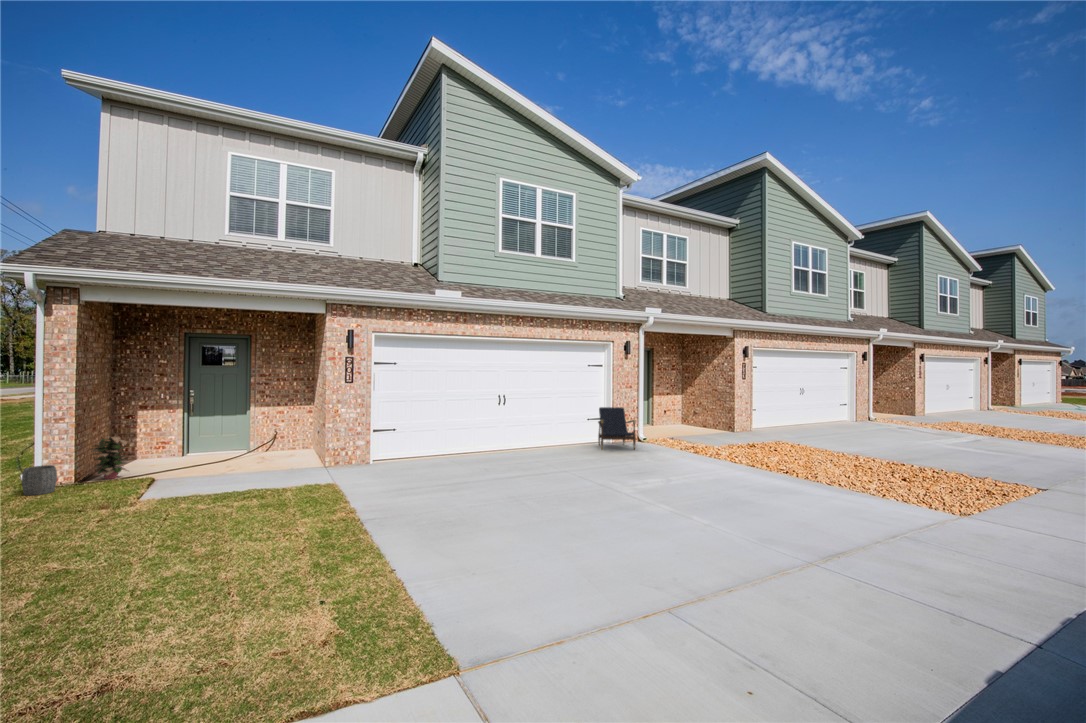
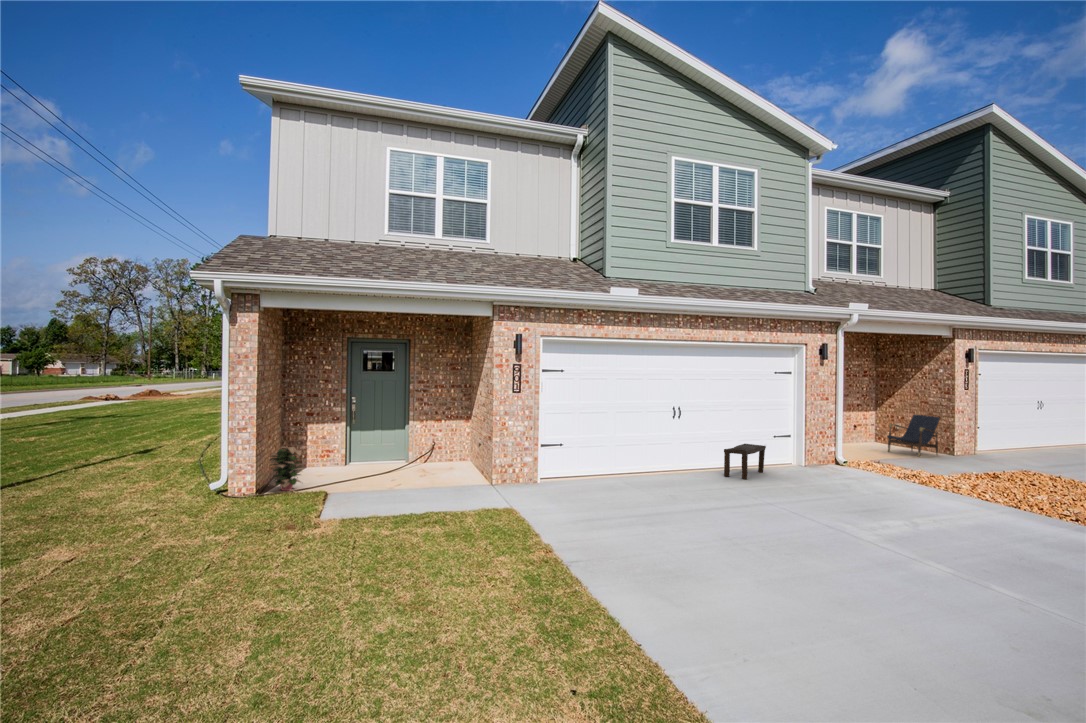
lounge chair: present [598,407,636,449] -> present [887,415,940,457]
bench: none [540,425,577,454] -> present [724,444,766,479]
woven basket: present [22,465,57,495] -> none [212,476,242,507]

